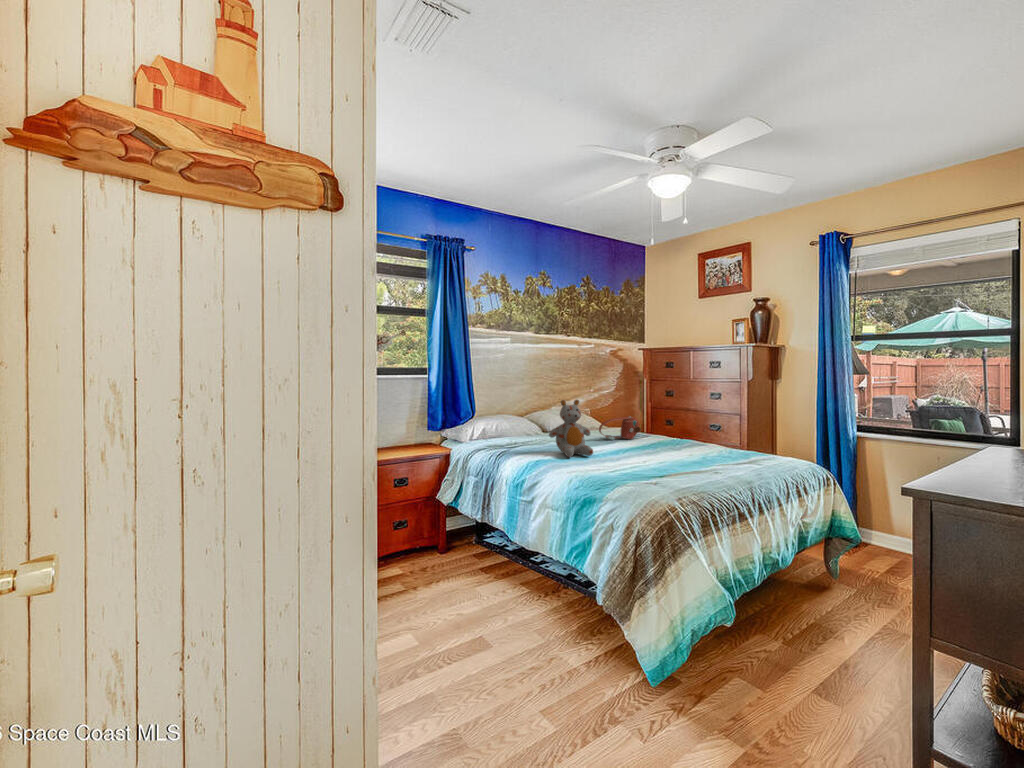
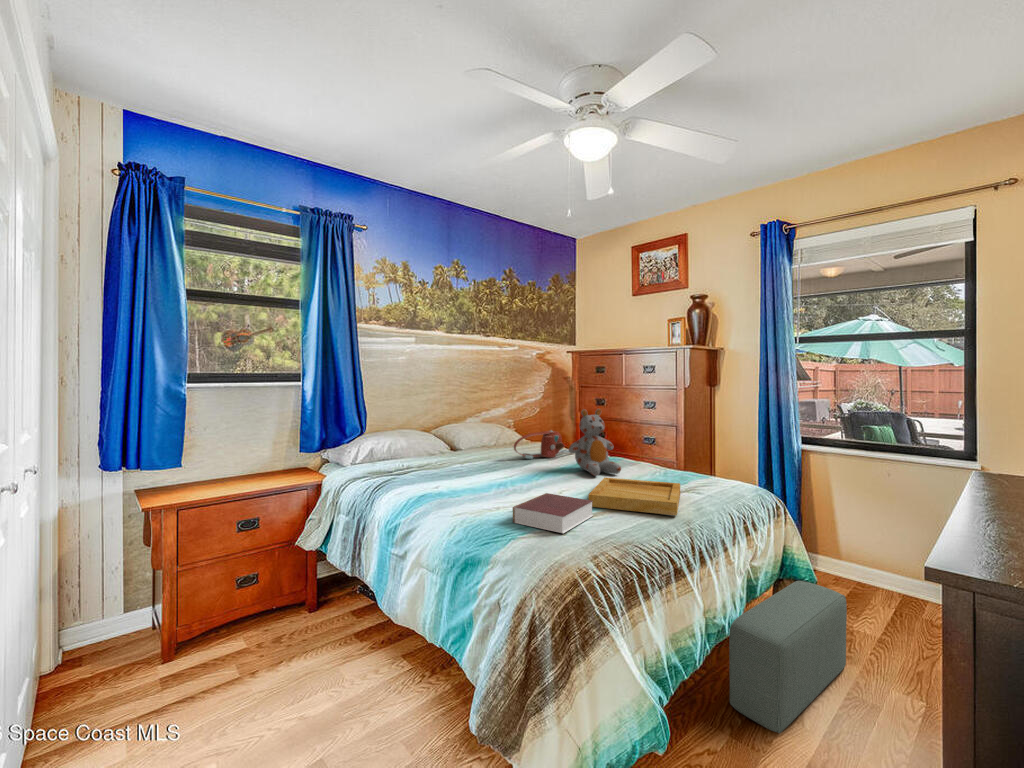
stuffed bear: present [549,400,593,457] -> present [569,409,621,476]
tray: none [669,452,744,478] -> present [588,478,680,515]
book: none [614,460,675,485] -> present [513,493,593,533]
pouf: none [782,537,883,638] -> present [729,581,847,733]

